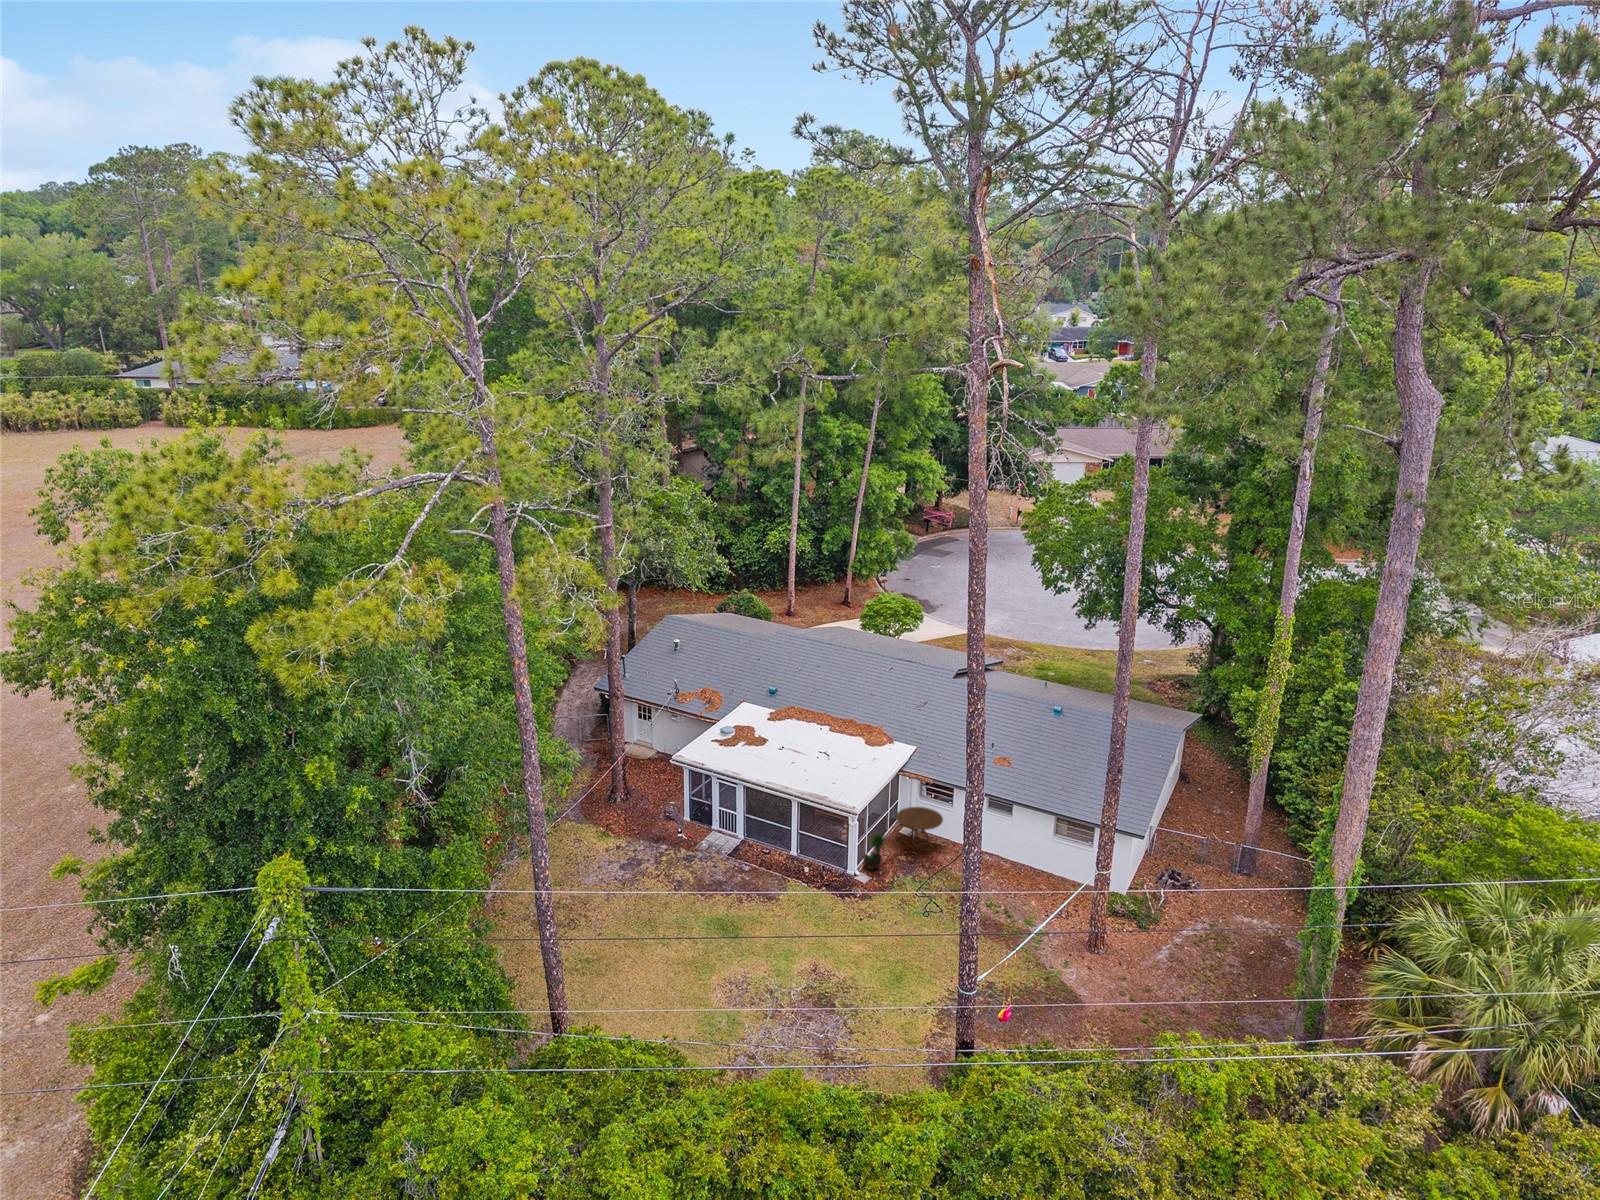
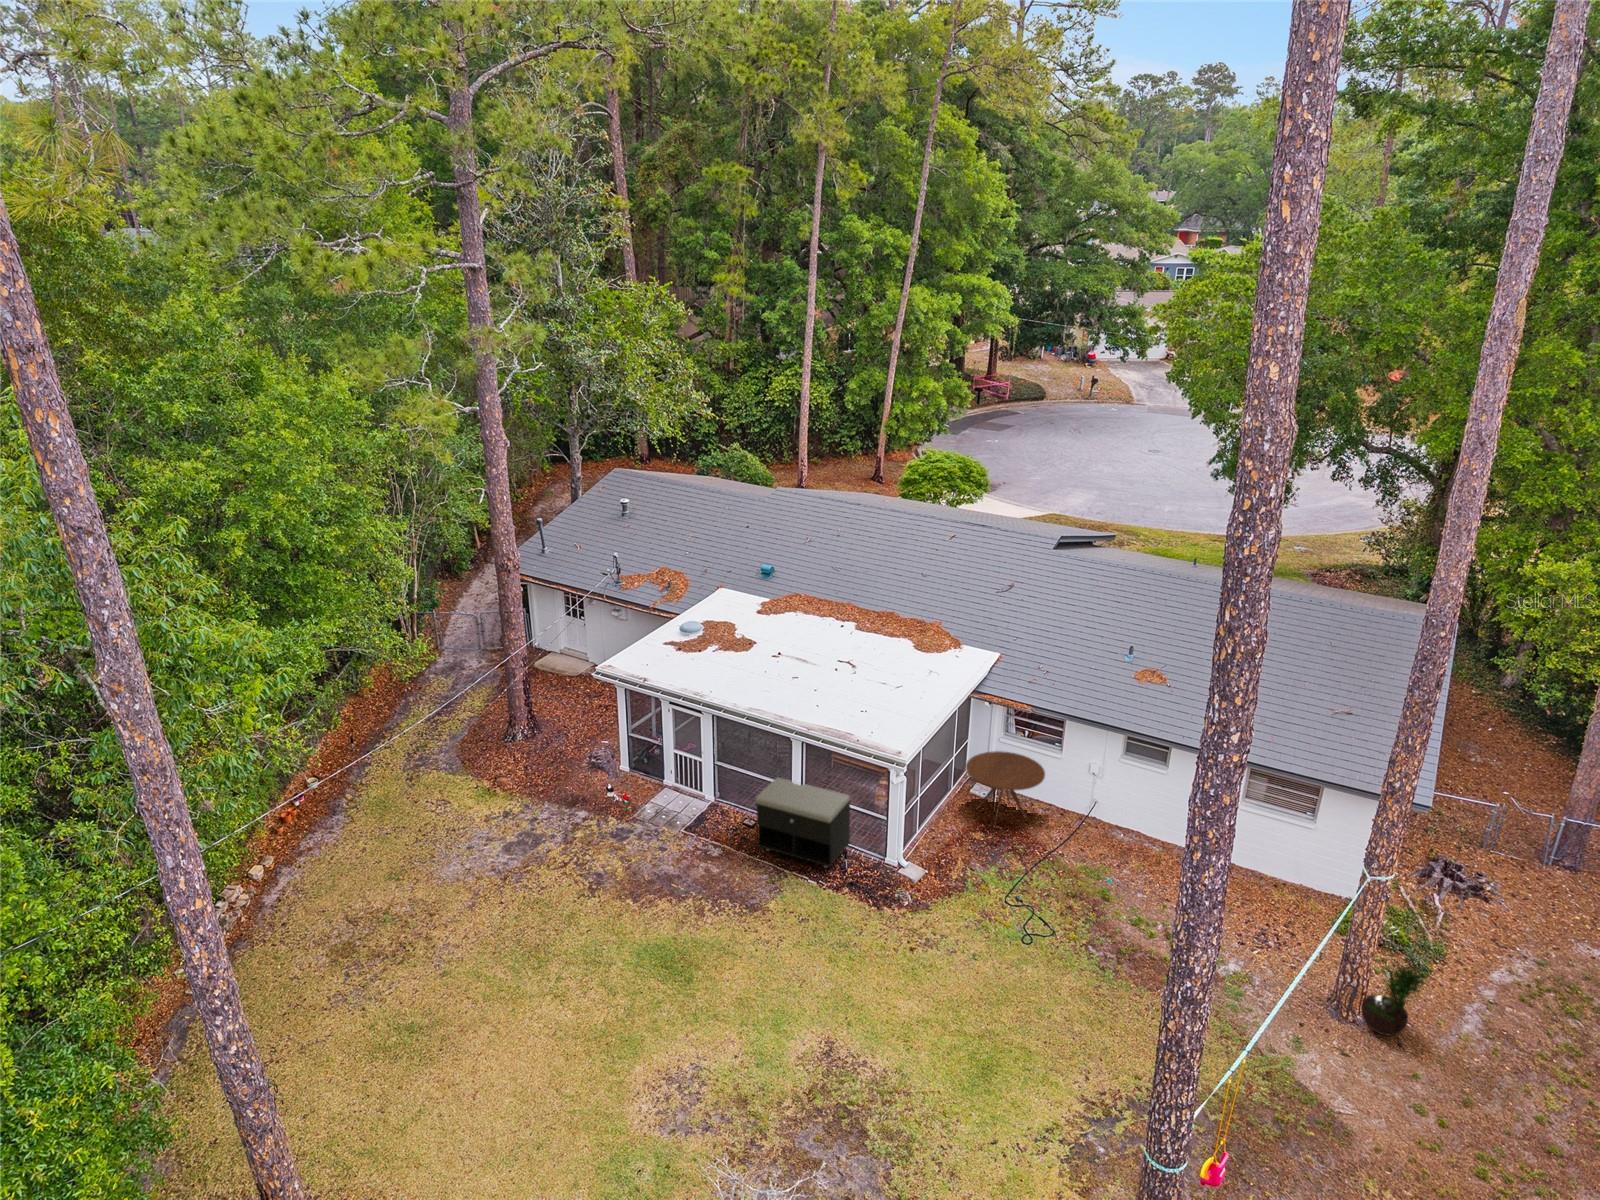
storage bench: none [770,823,826,877] -> present [755,777,850,867]
potted tree: present [863,834,885,869] -> present [1361,961,1433,1036]

